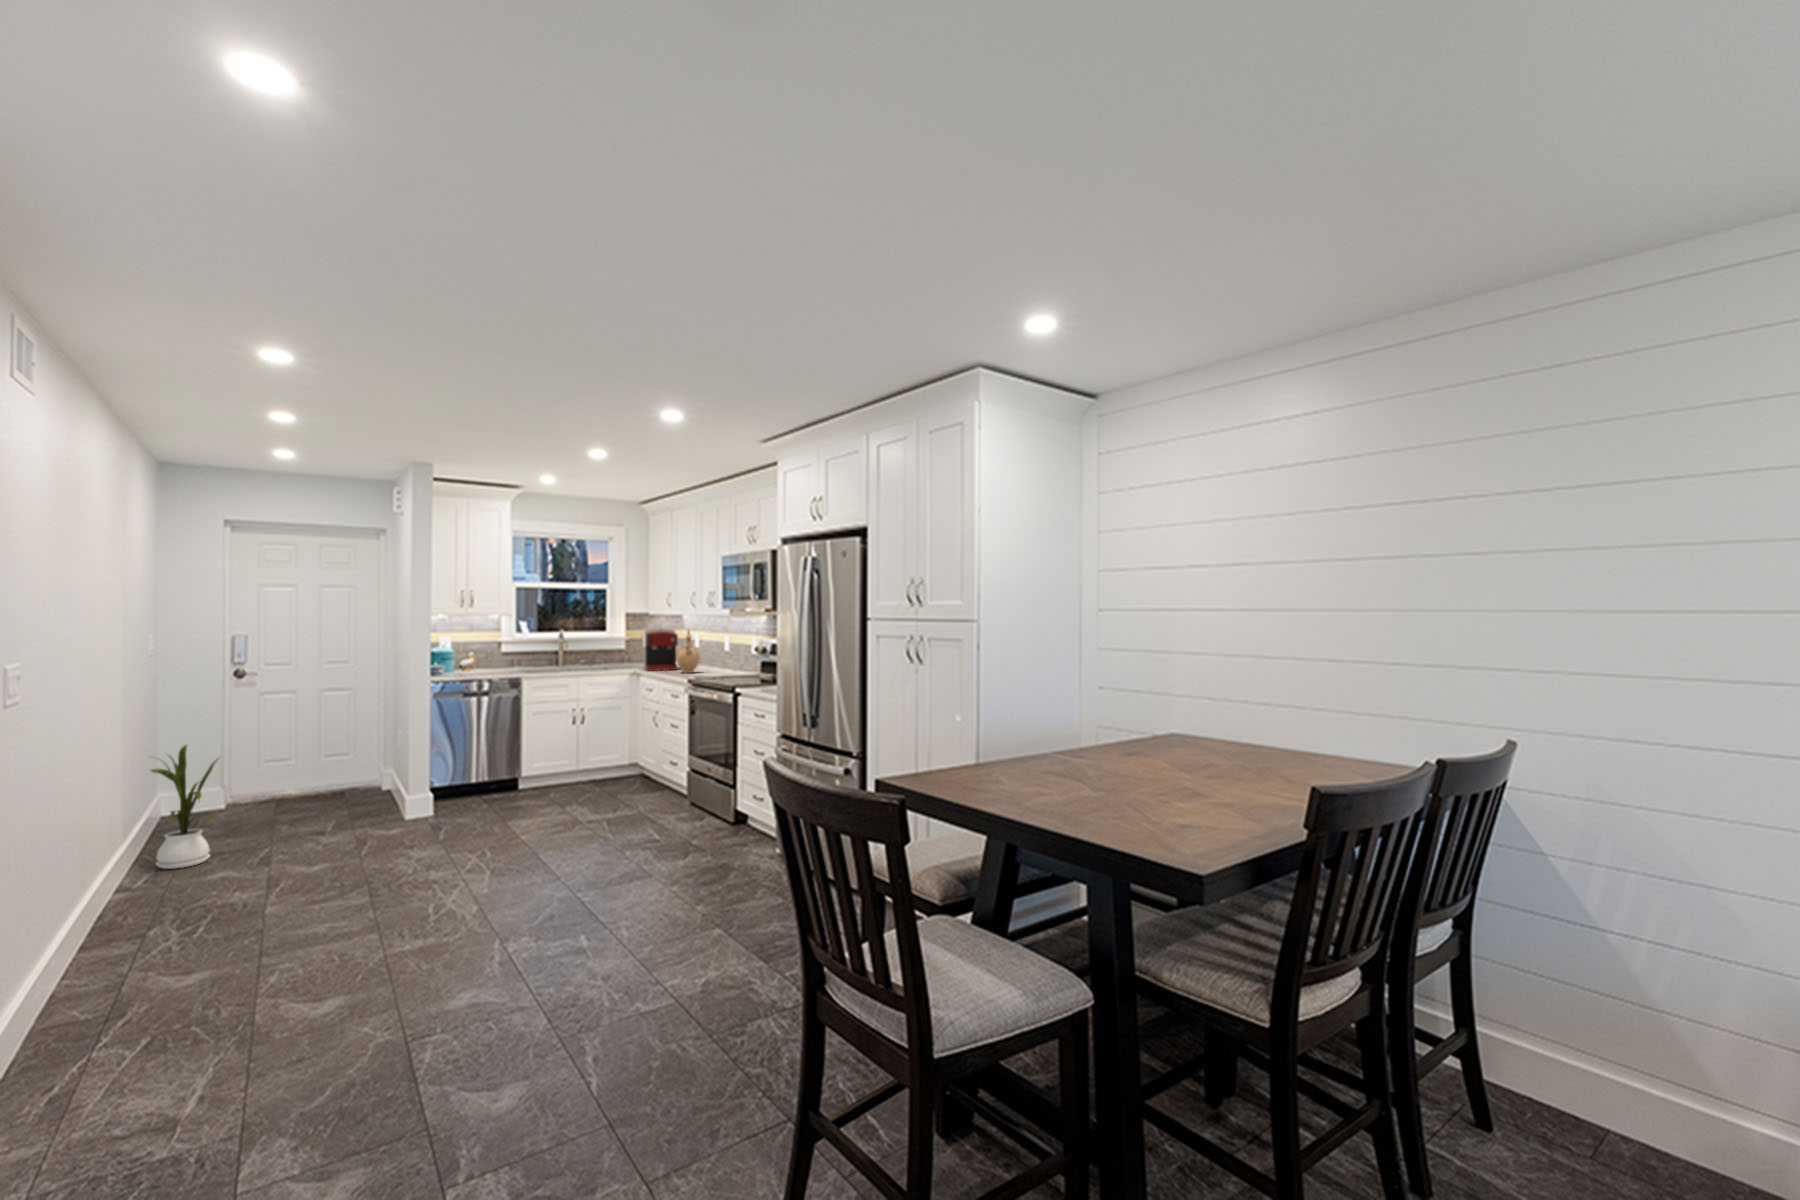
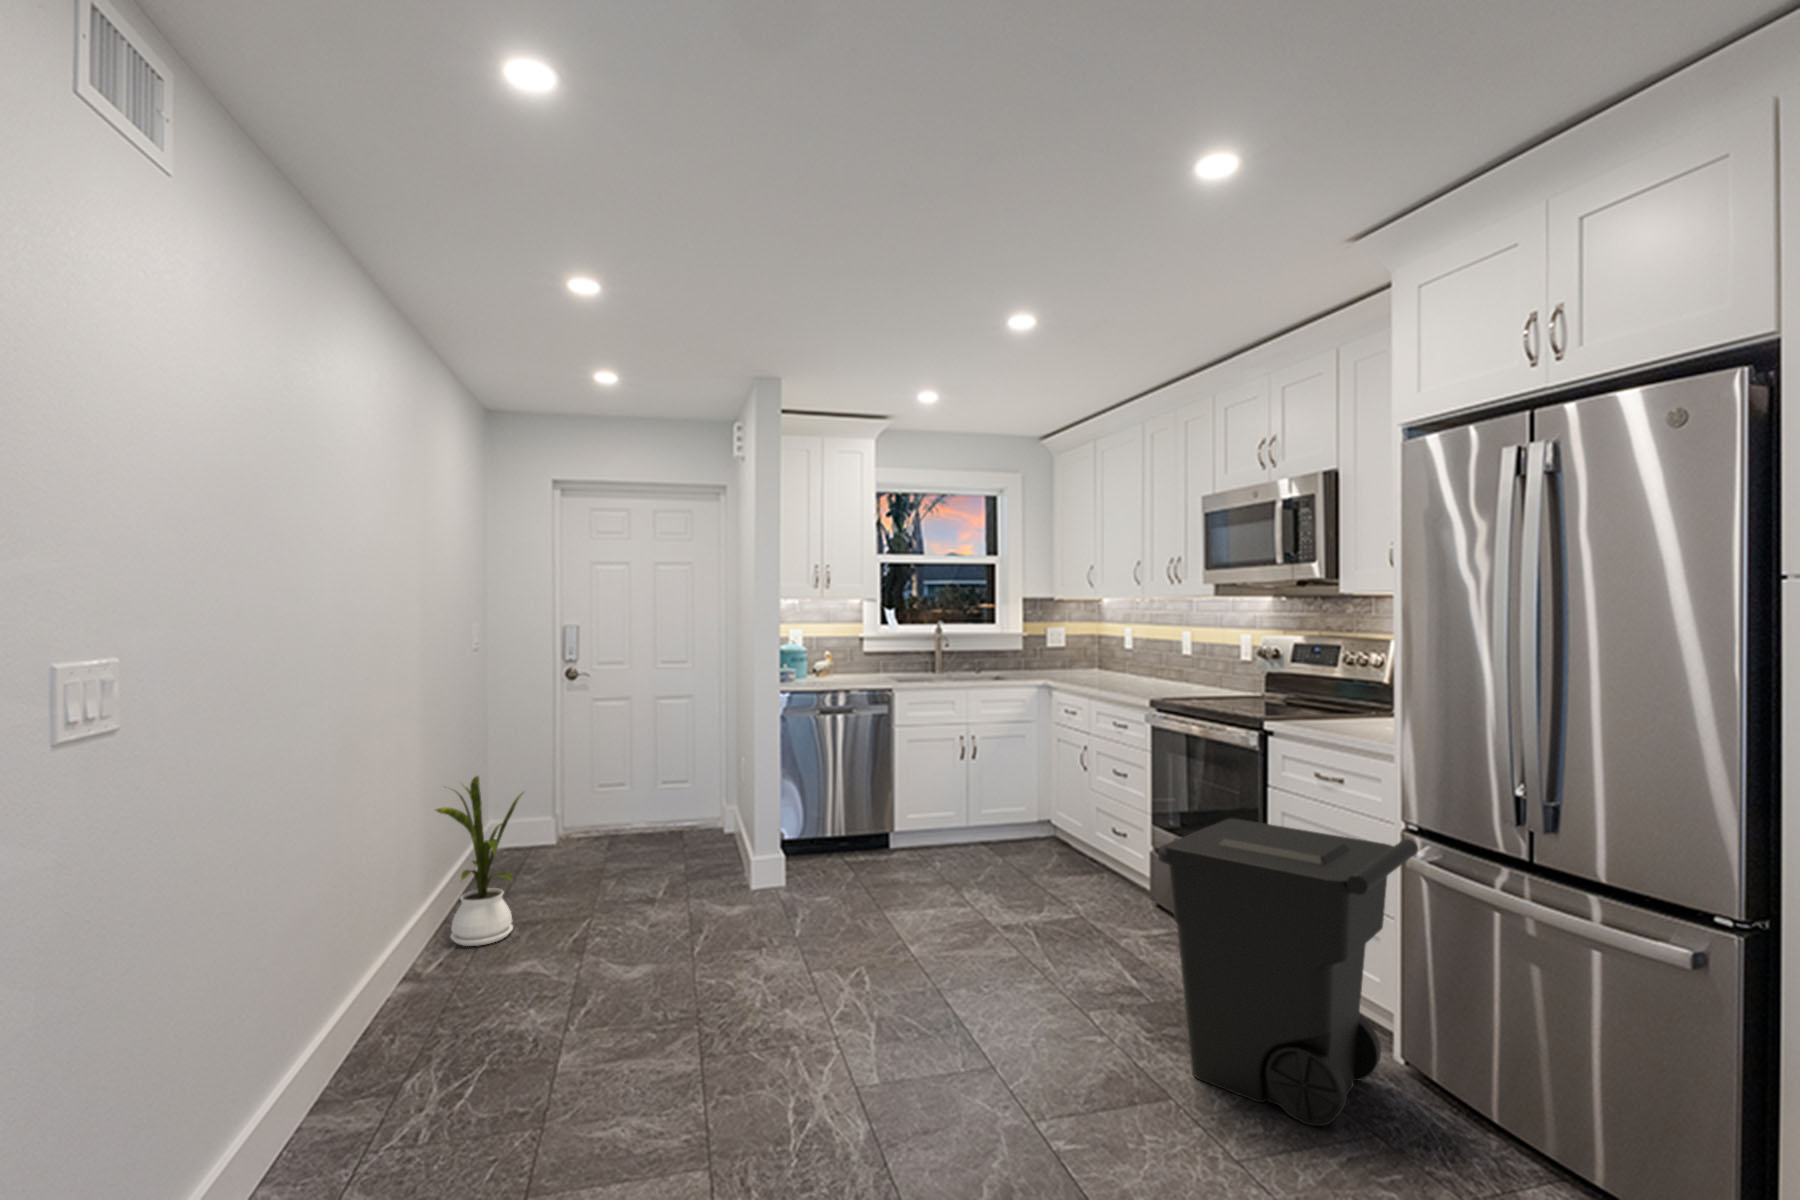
coffee maker: present [644,628,678,671] -> none [1055,619,1108,682]
vase: present [677,631,700,673] -> none [1113,620,1149,688]
trash can: none [655,738,781,874] -> present [1158,818,1418,1126]

